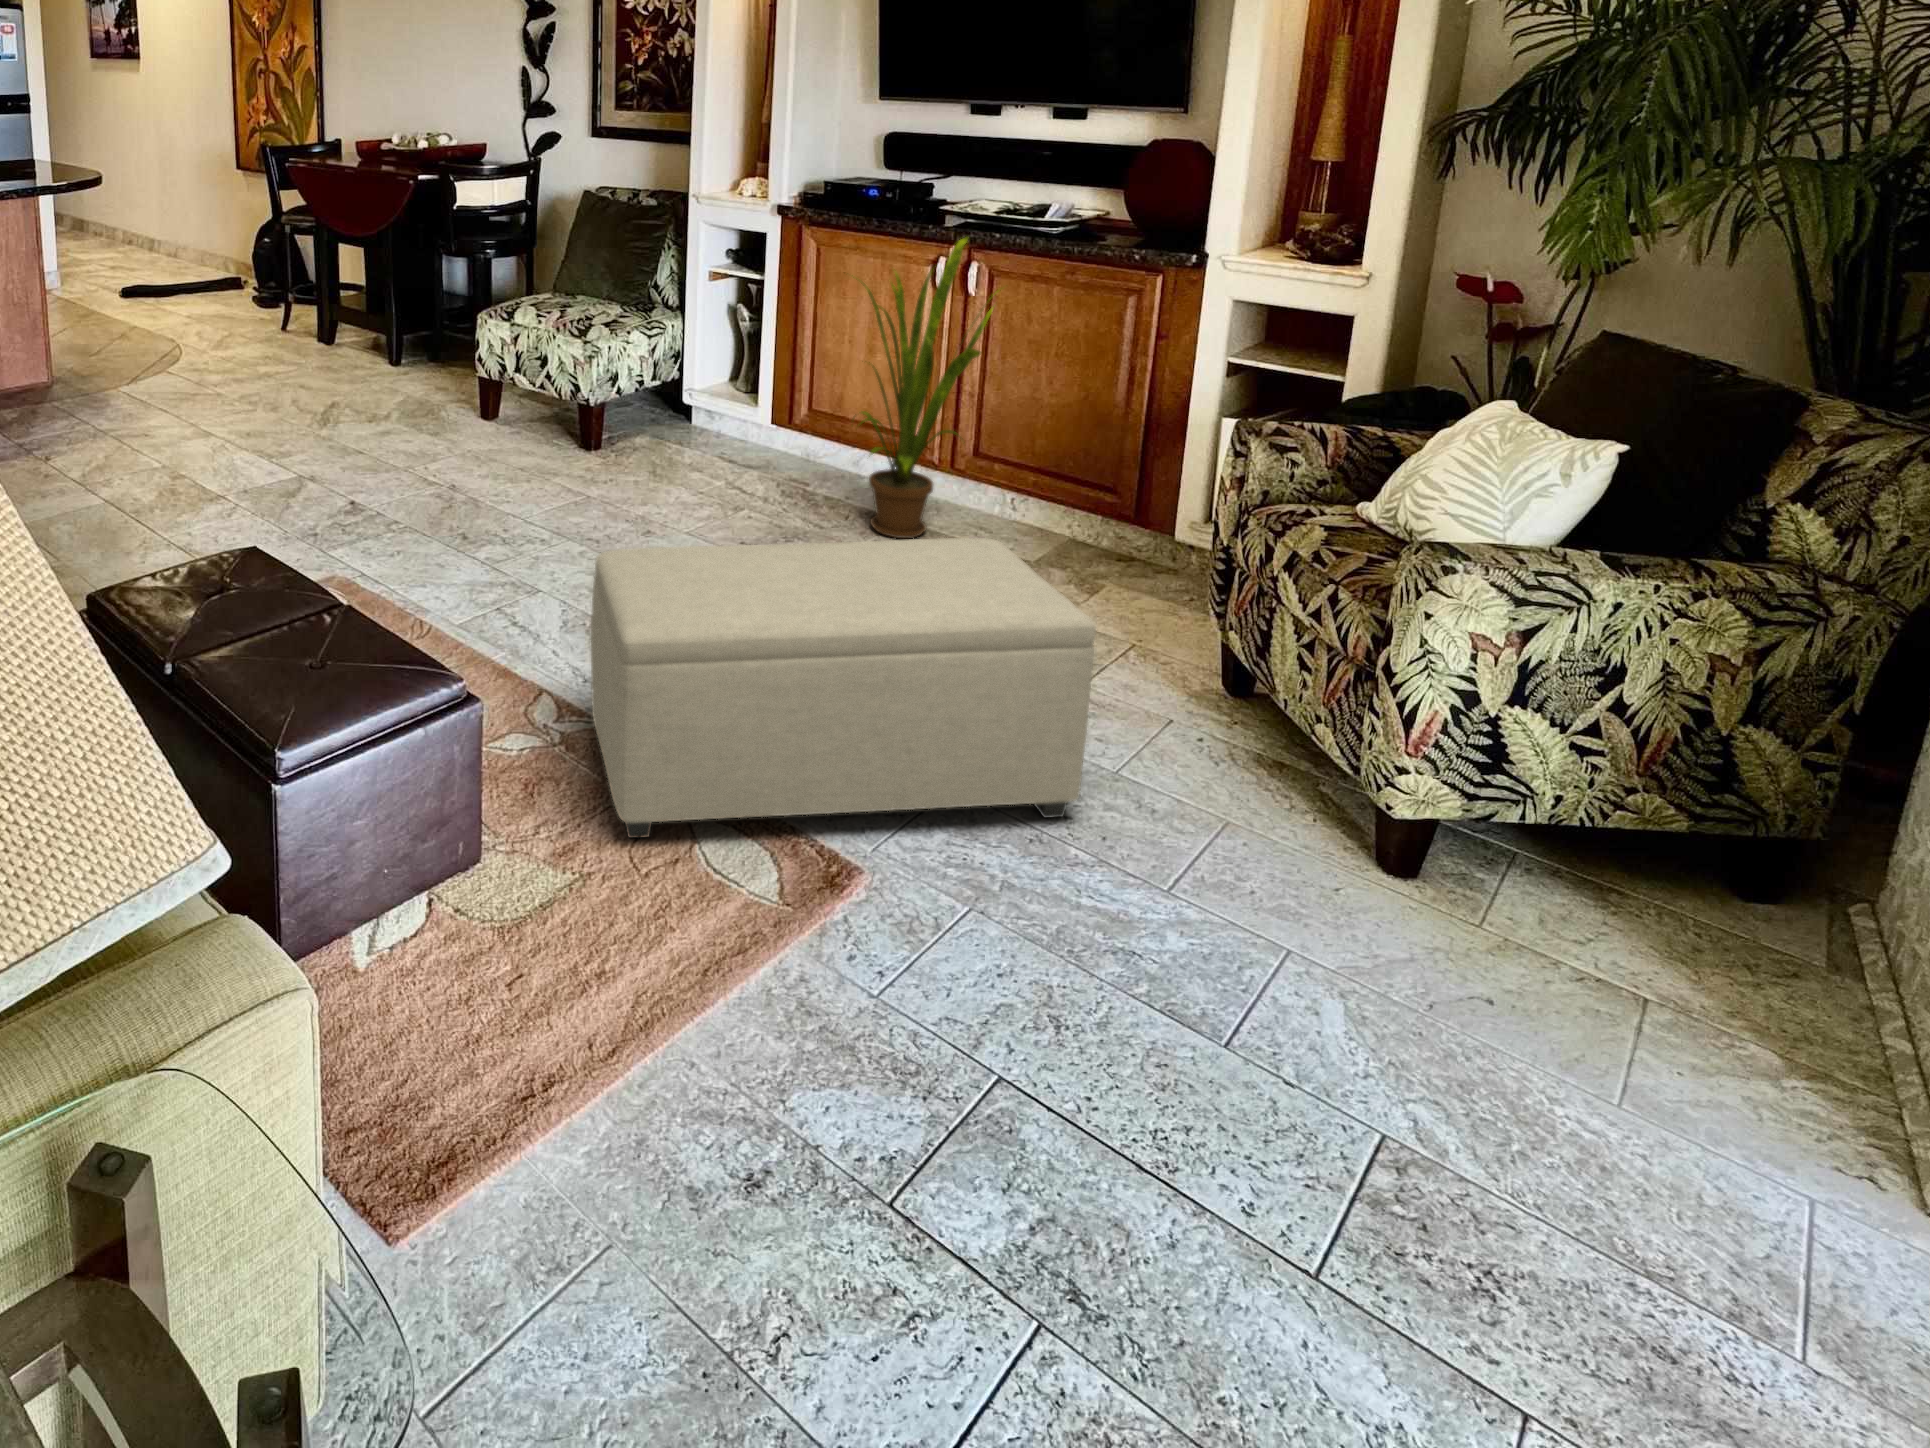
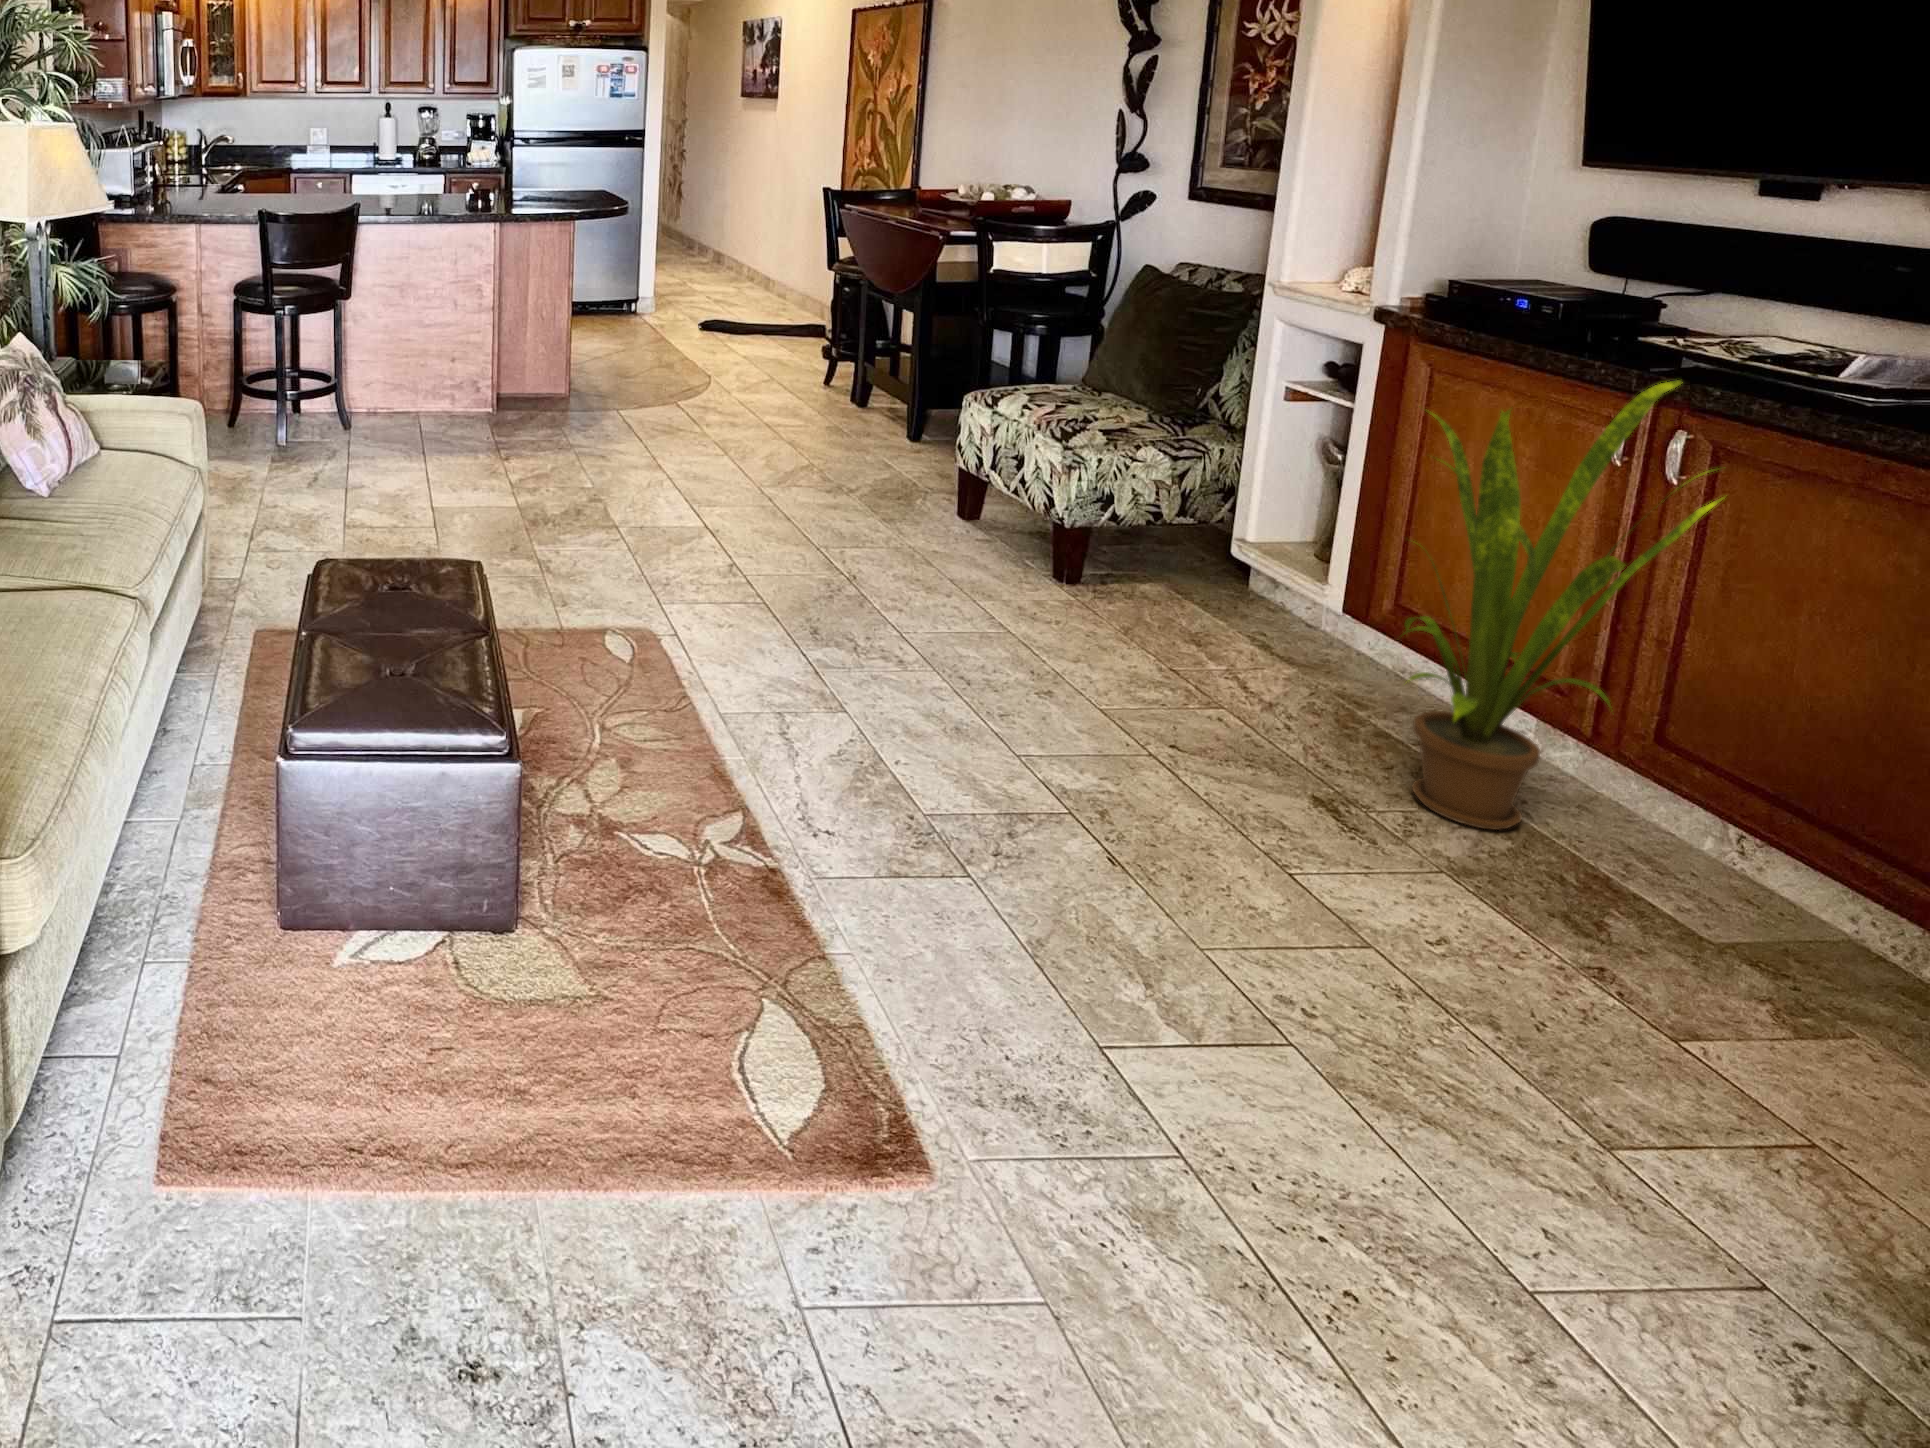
ottoman: present [591,538,1096,838] -> none [668,662,1411,1292]

